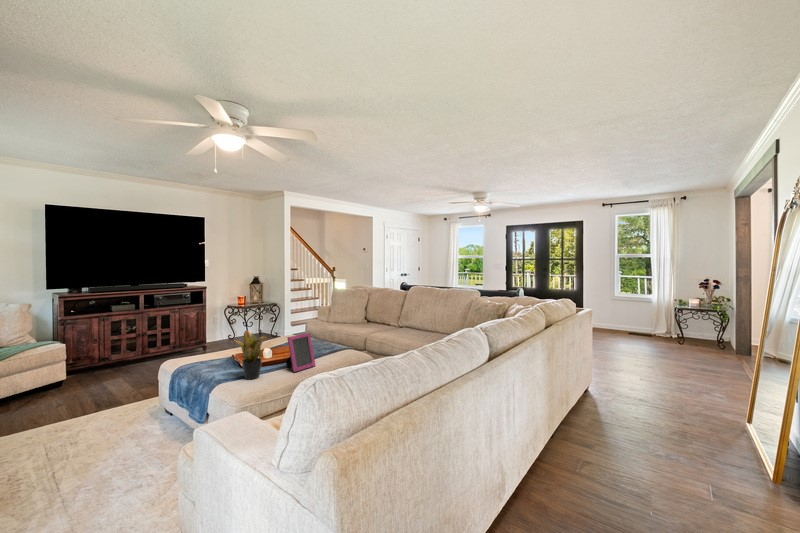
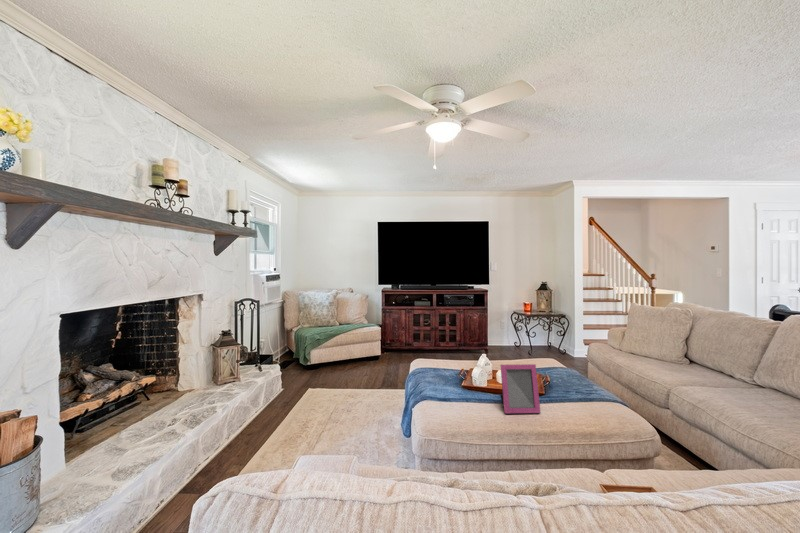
potted plant: present [235,330,263,379] -> none [436,342,477,406]

